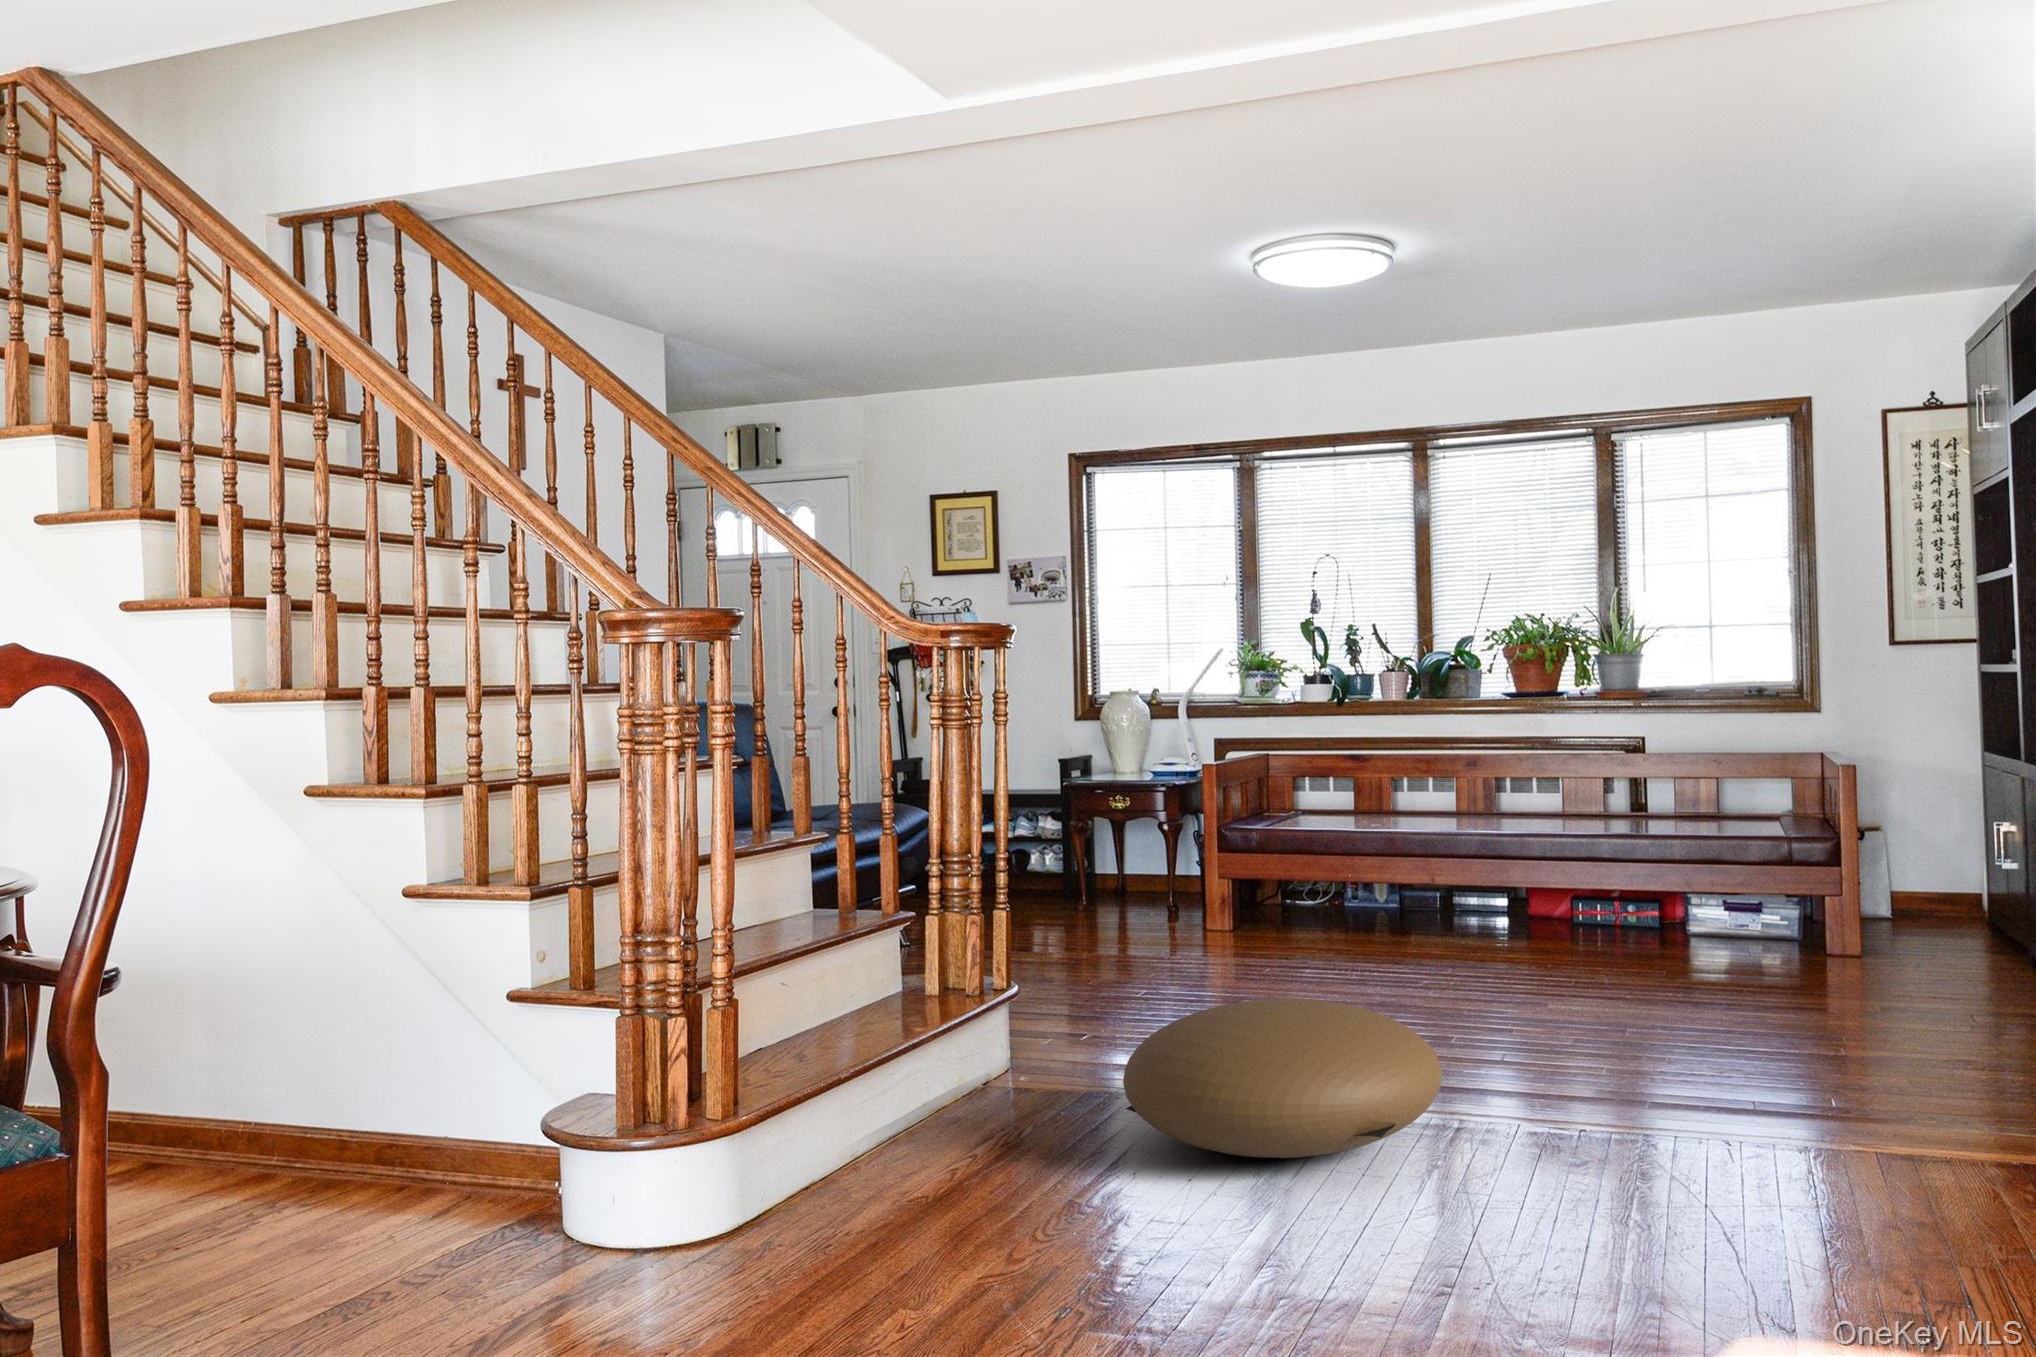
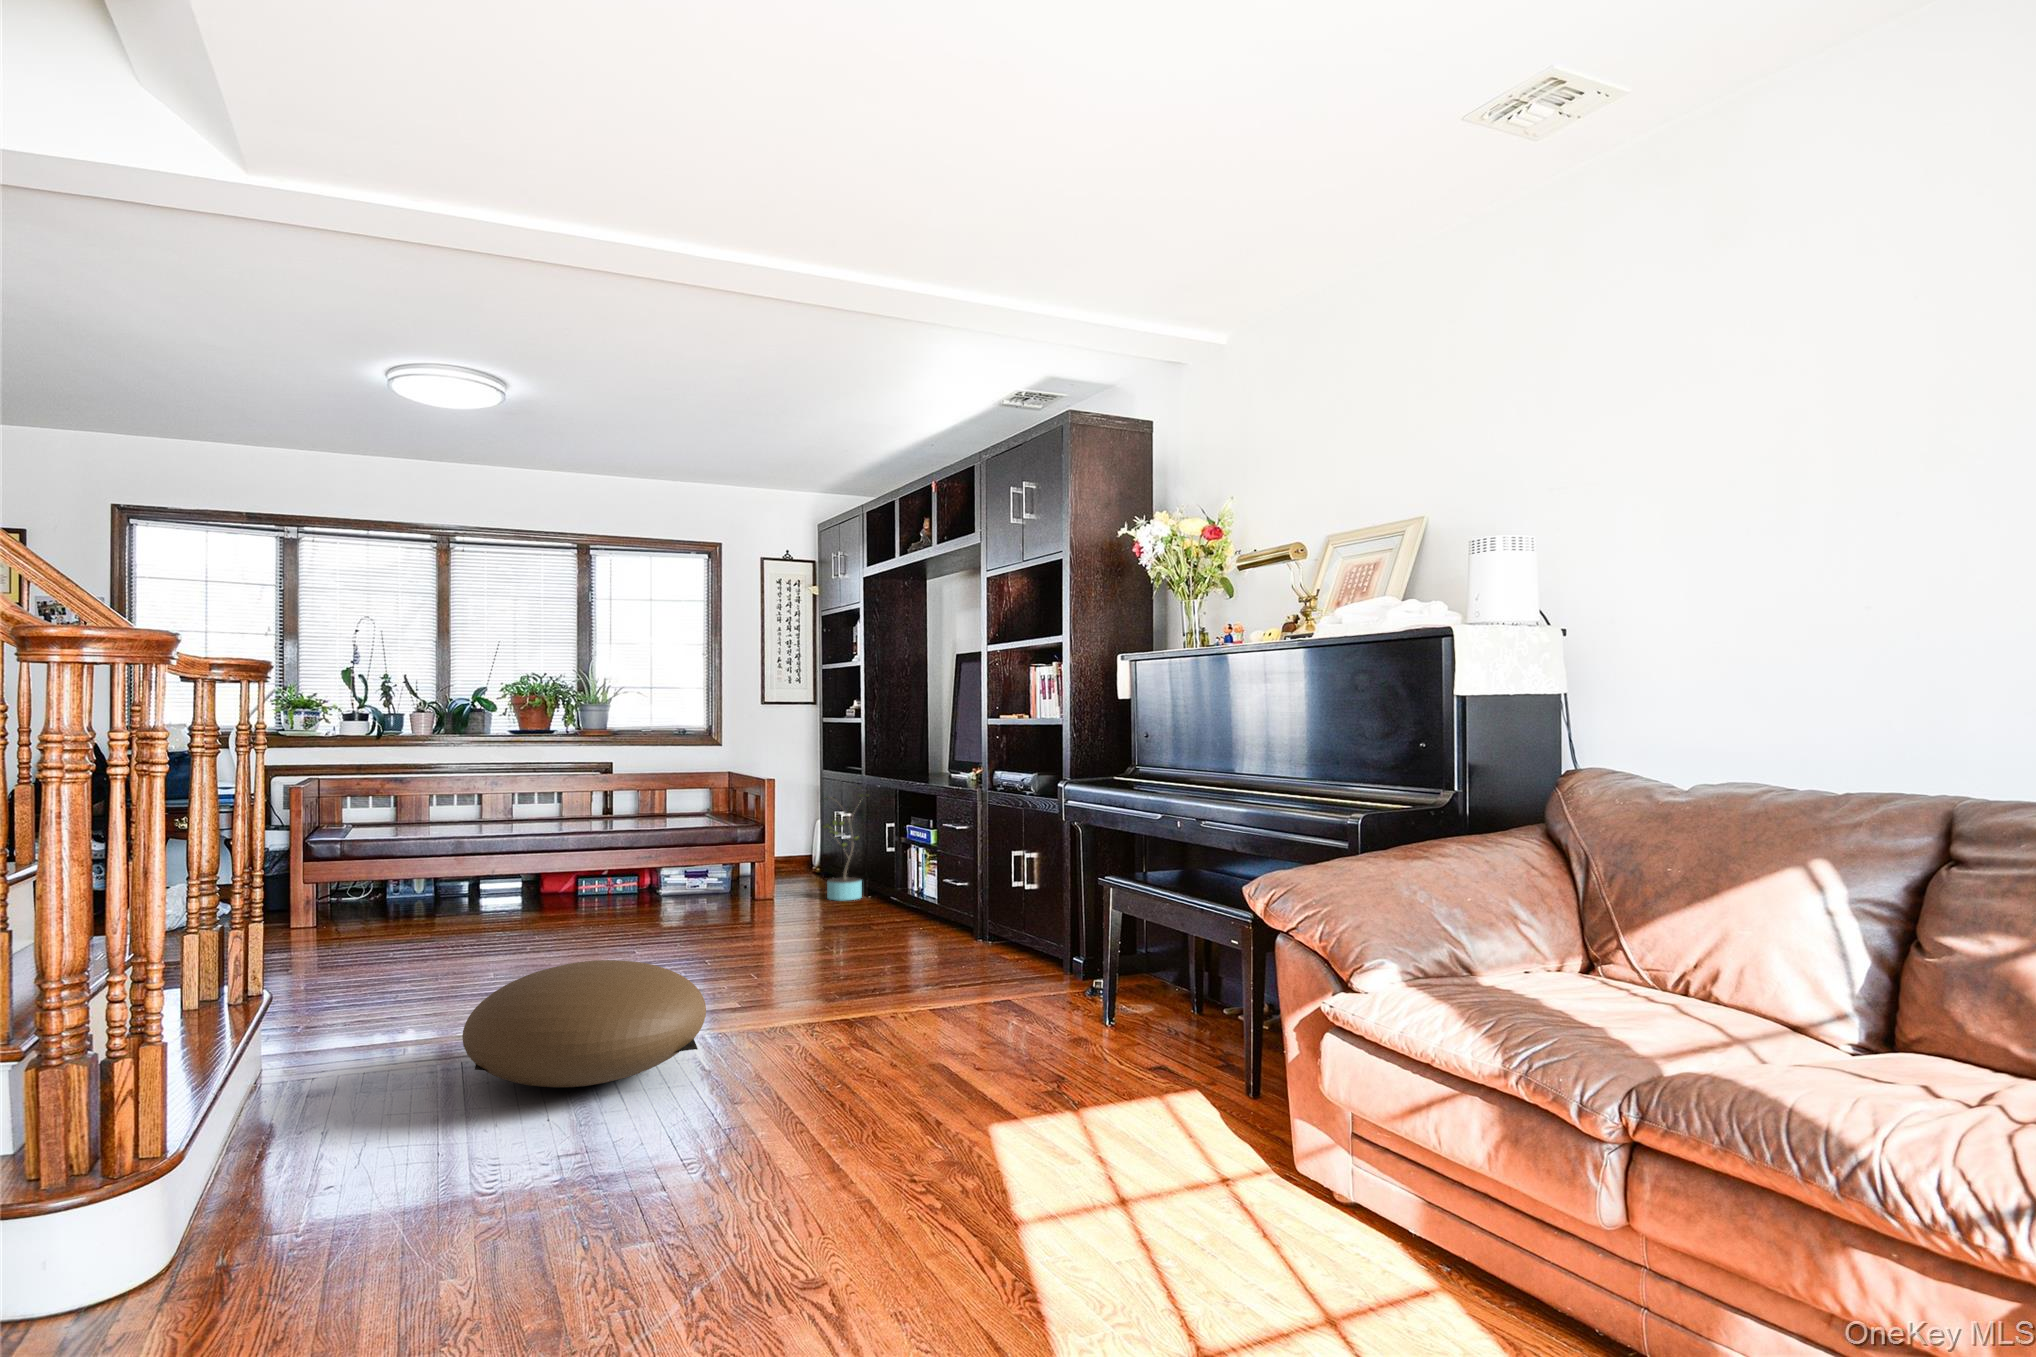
potted plant: none [1925,782,2019,975] -> present [822,787,870,901]

